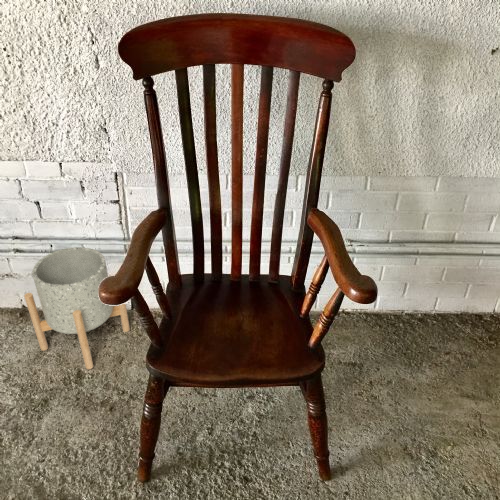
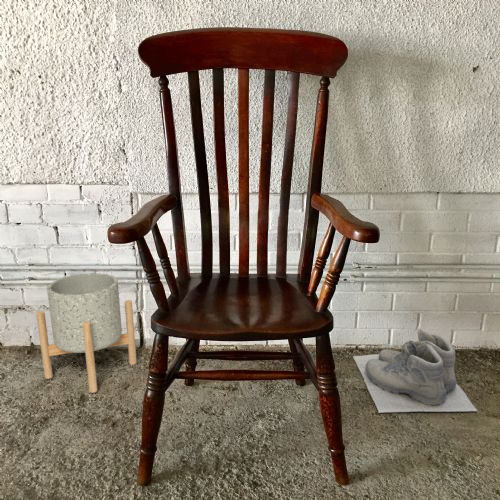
boots: none [339,312,453,395] -> present [353,329,477,413]

